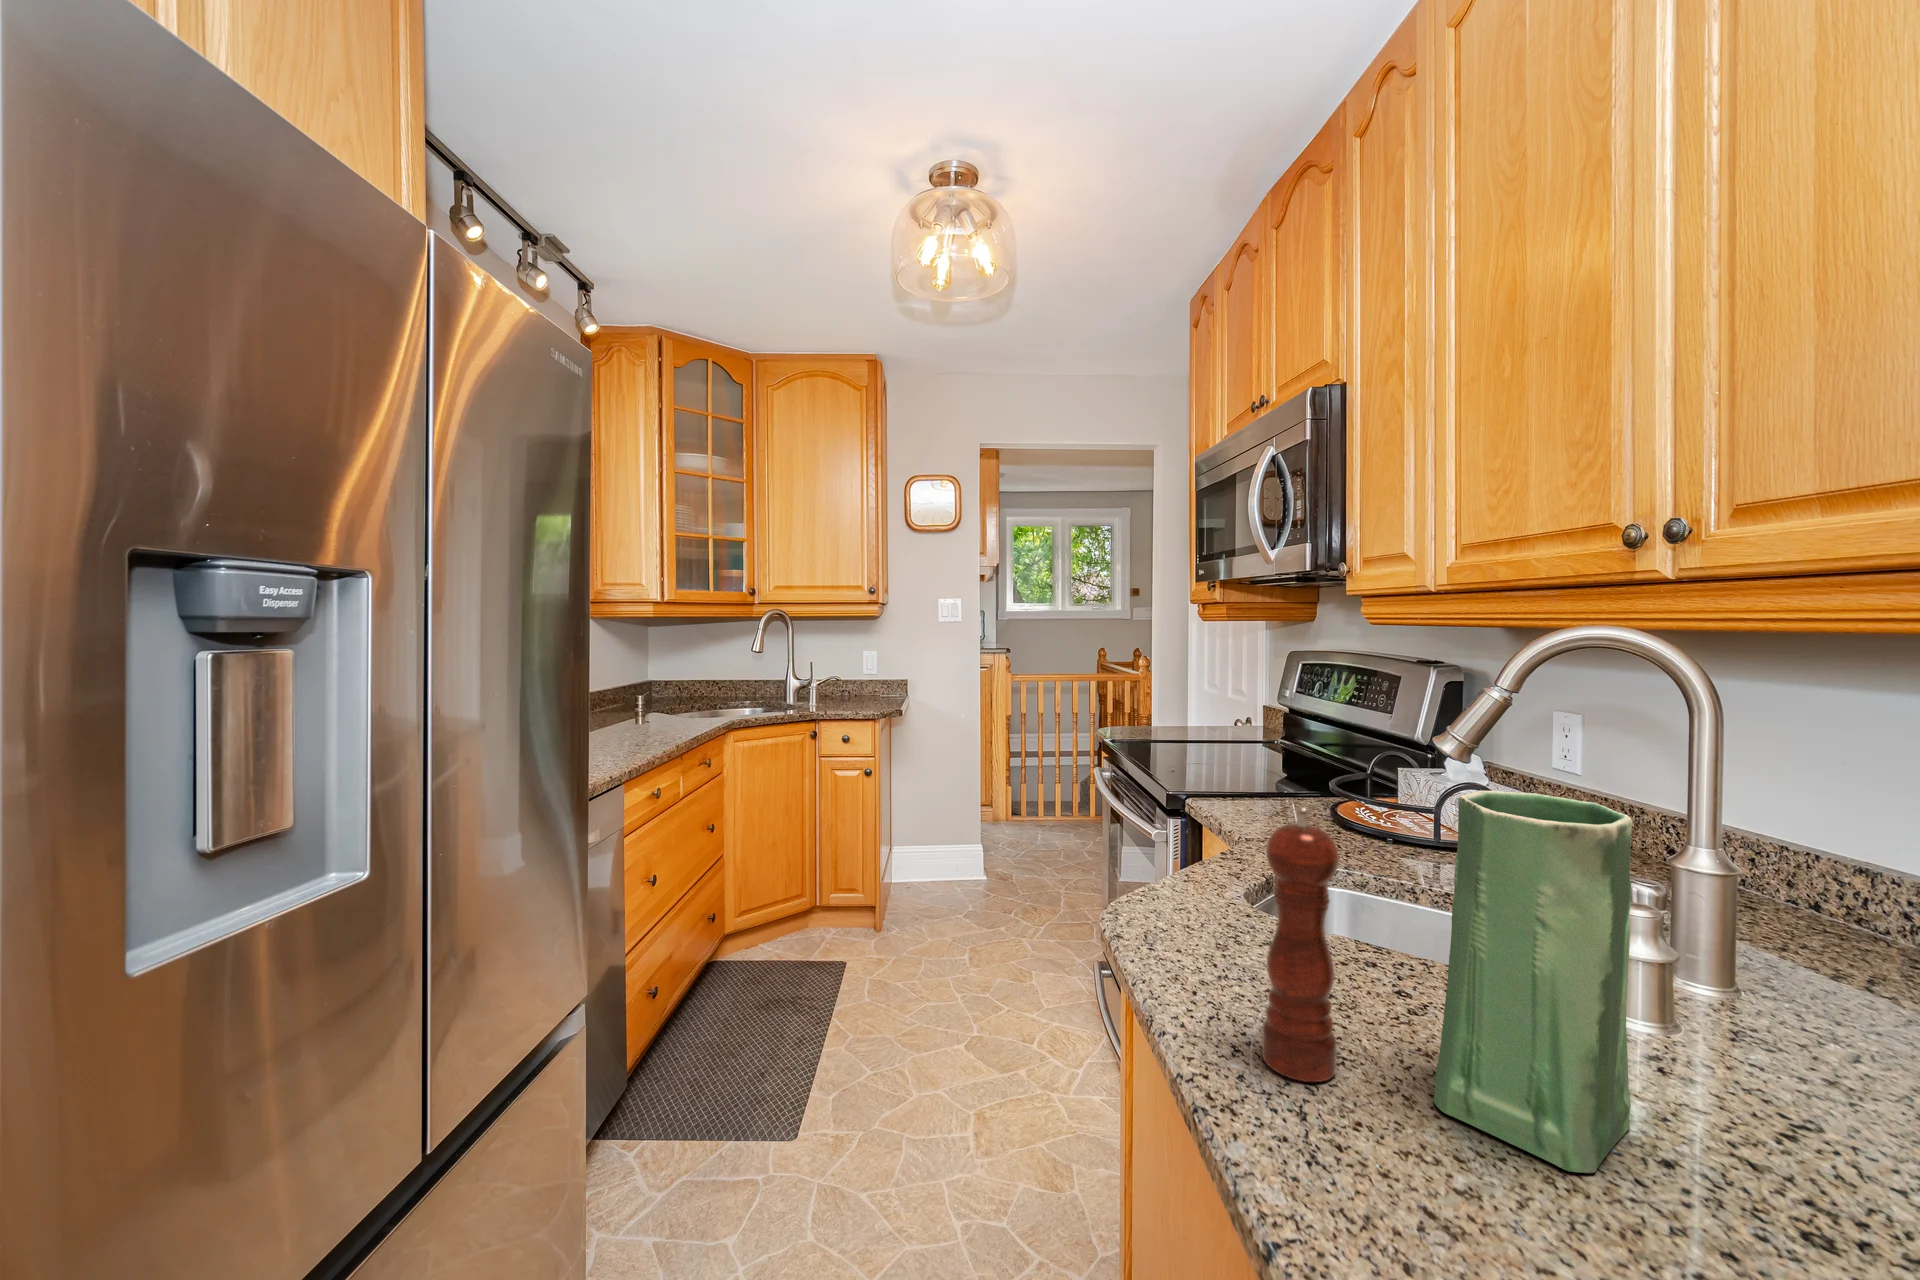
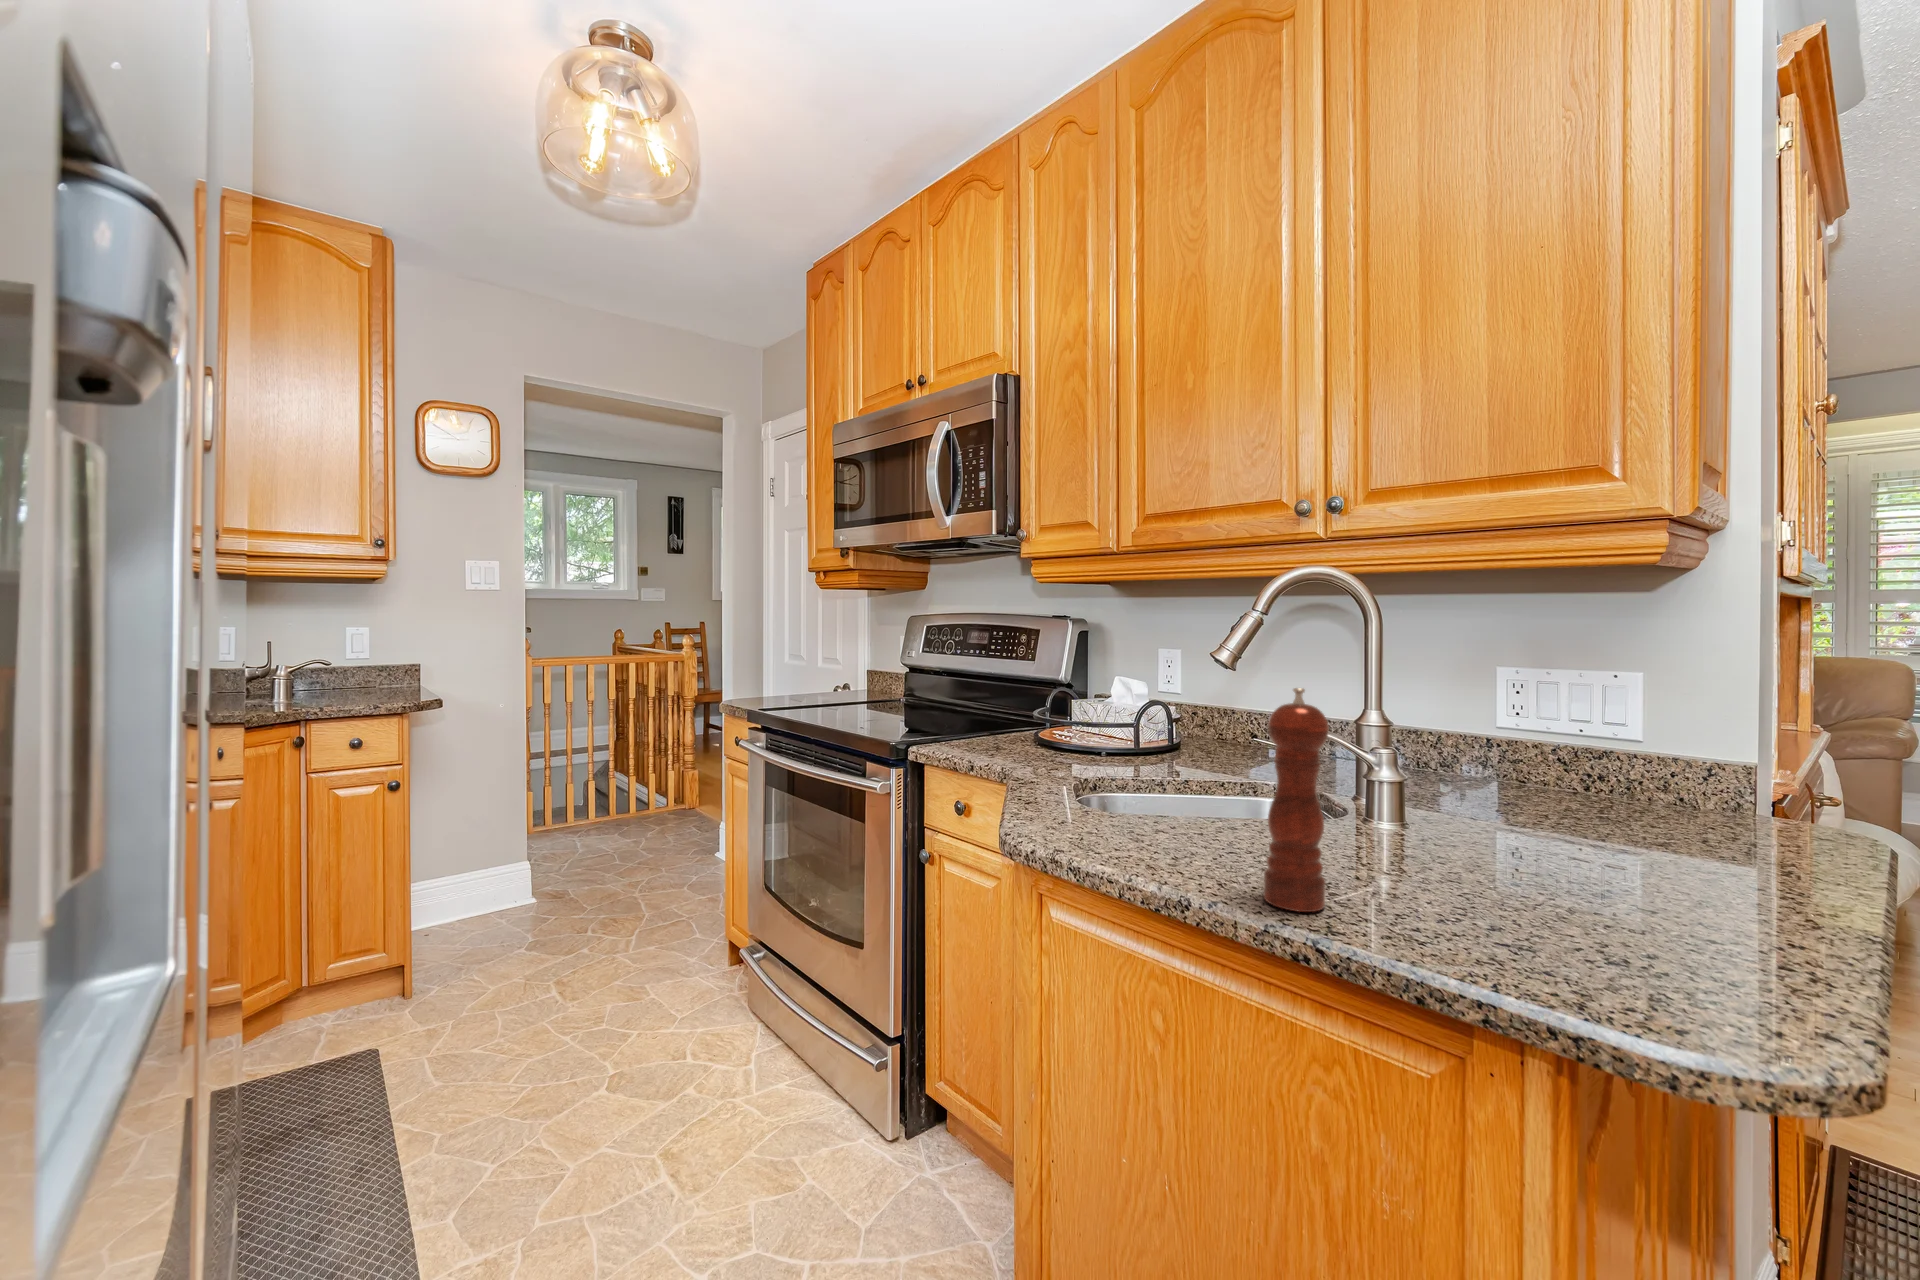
vase: present [1434,790,1632,1173] -> none [1364,665,1494,910]

